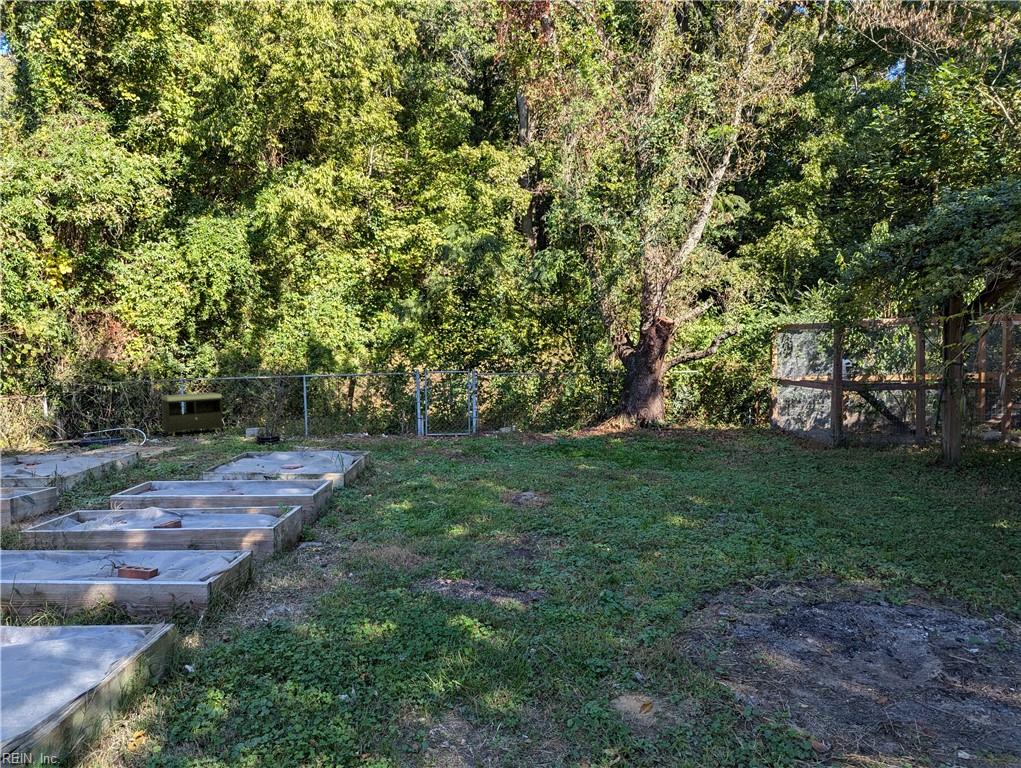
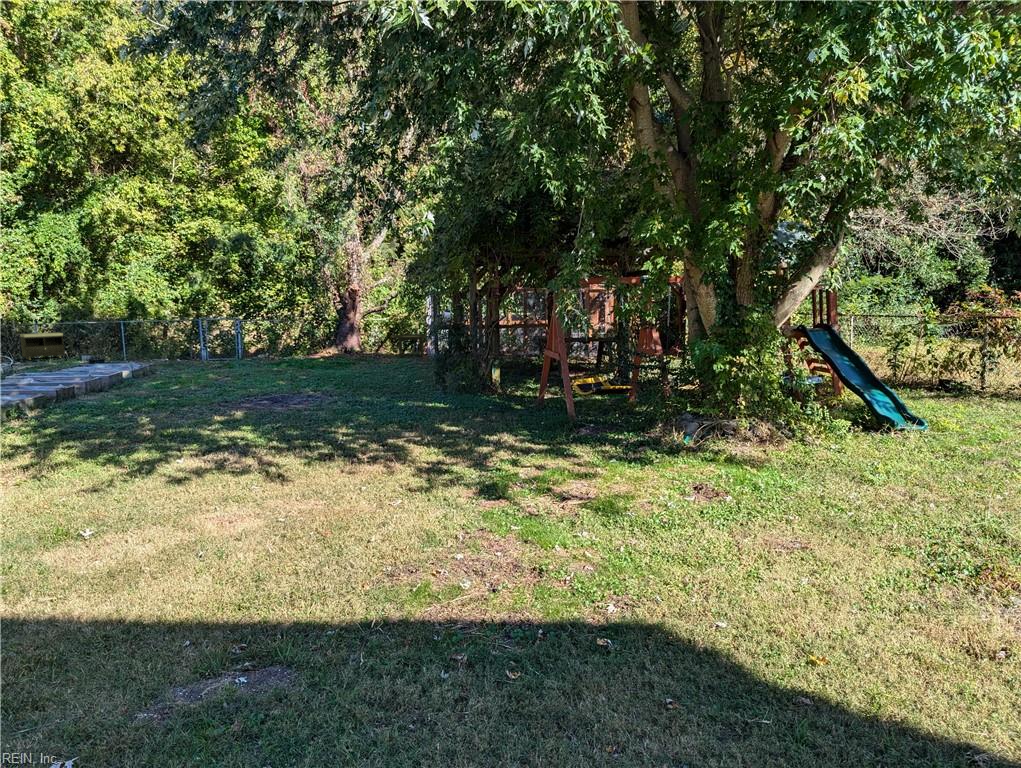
round table: none [754,400,821,442] -> present [394,334,426,357]

